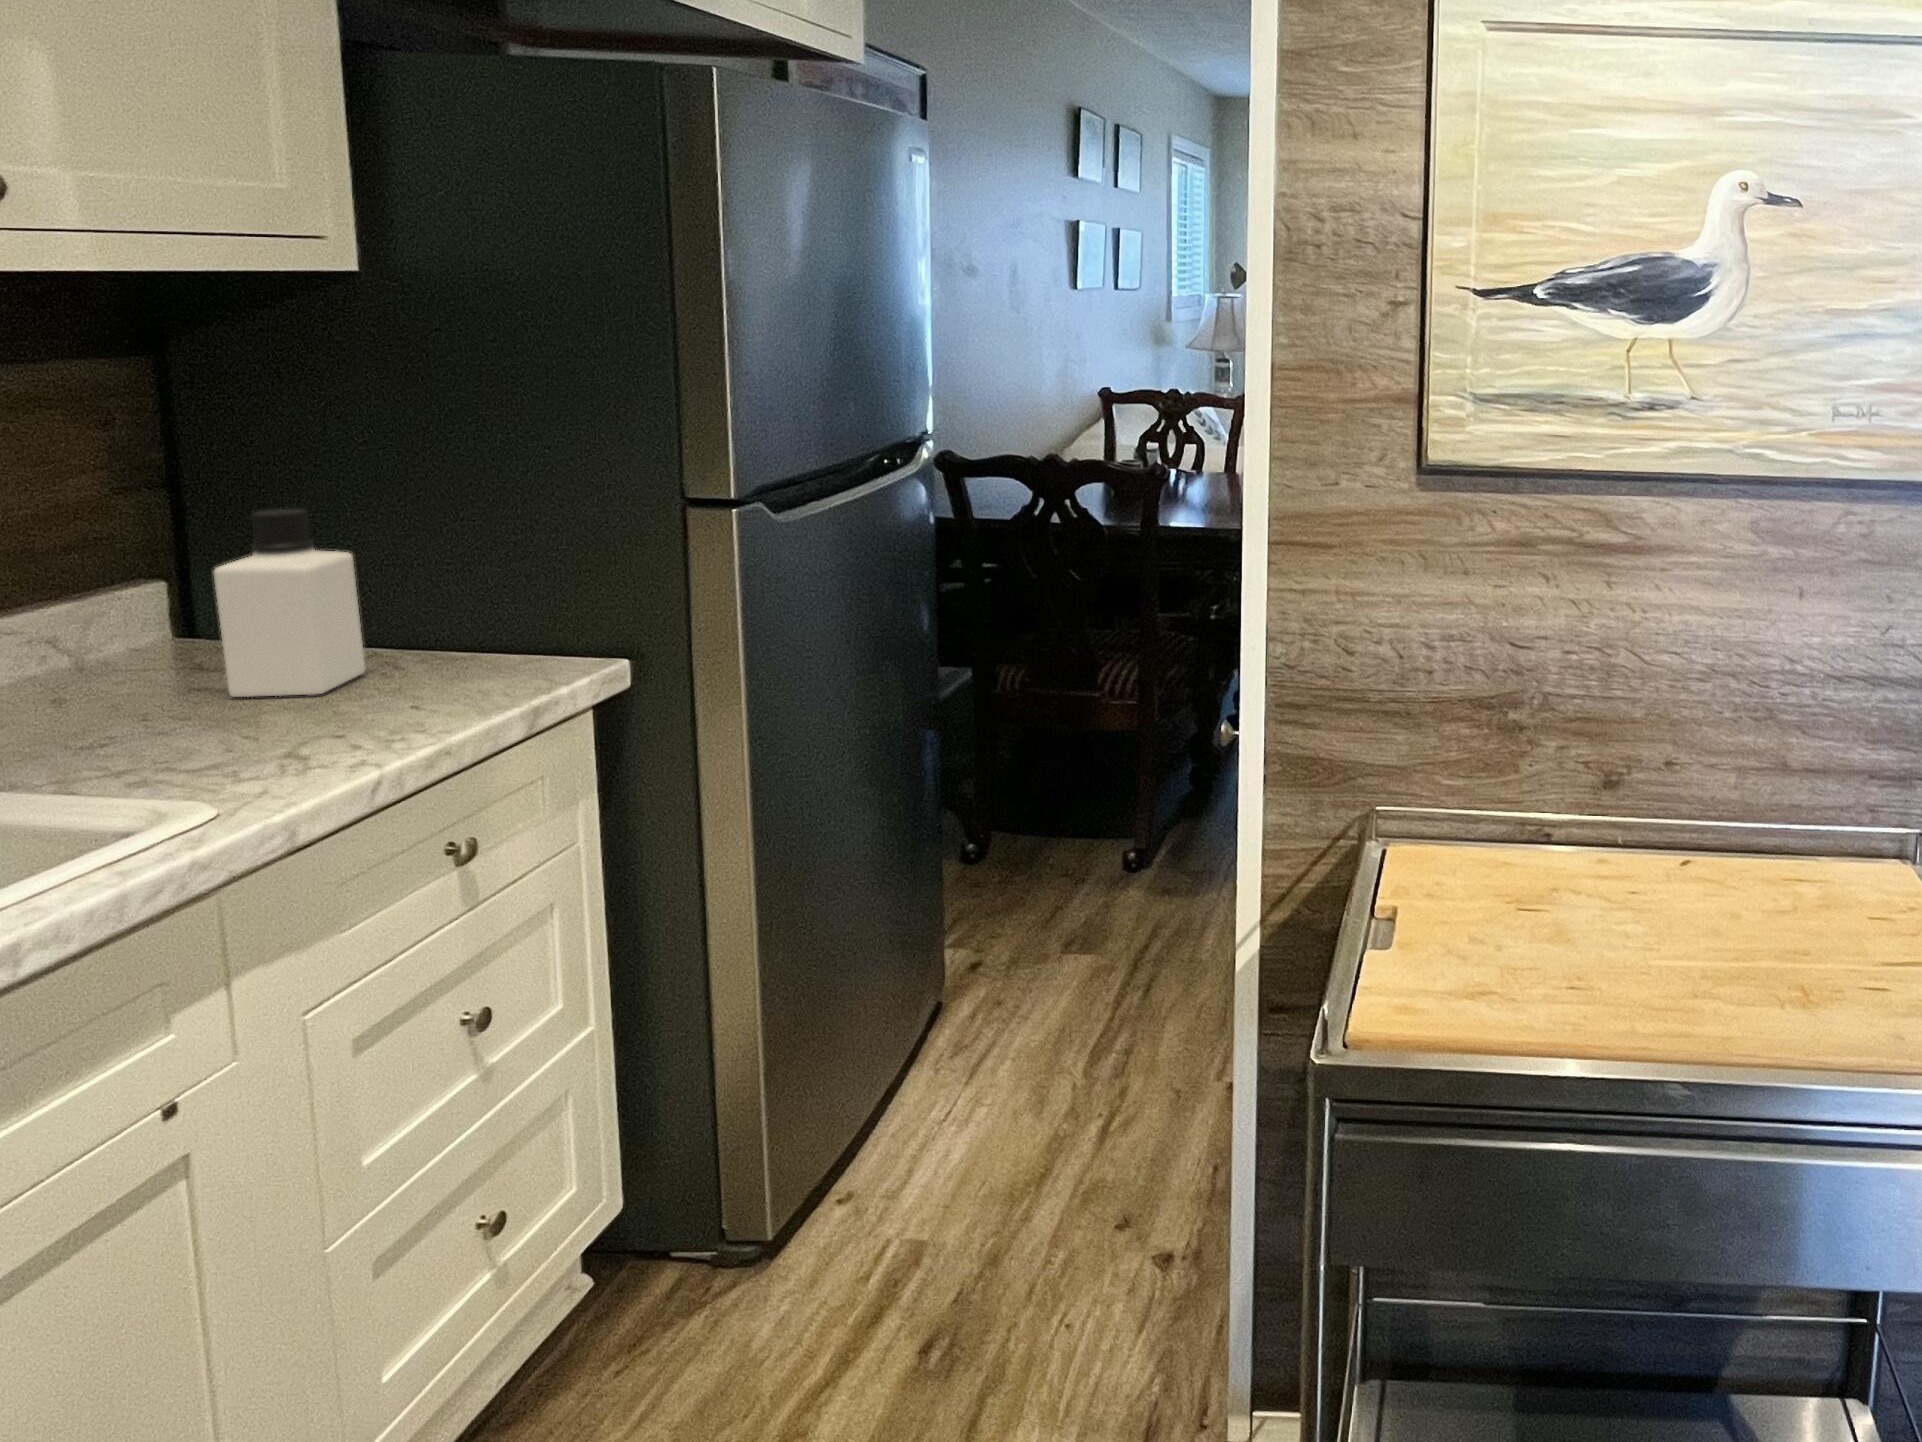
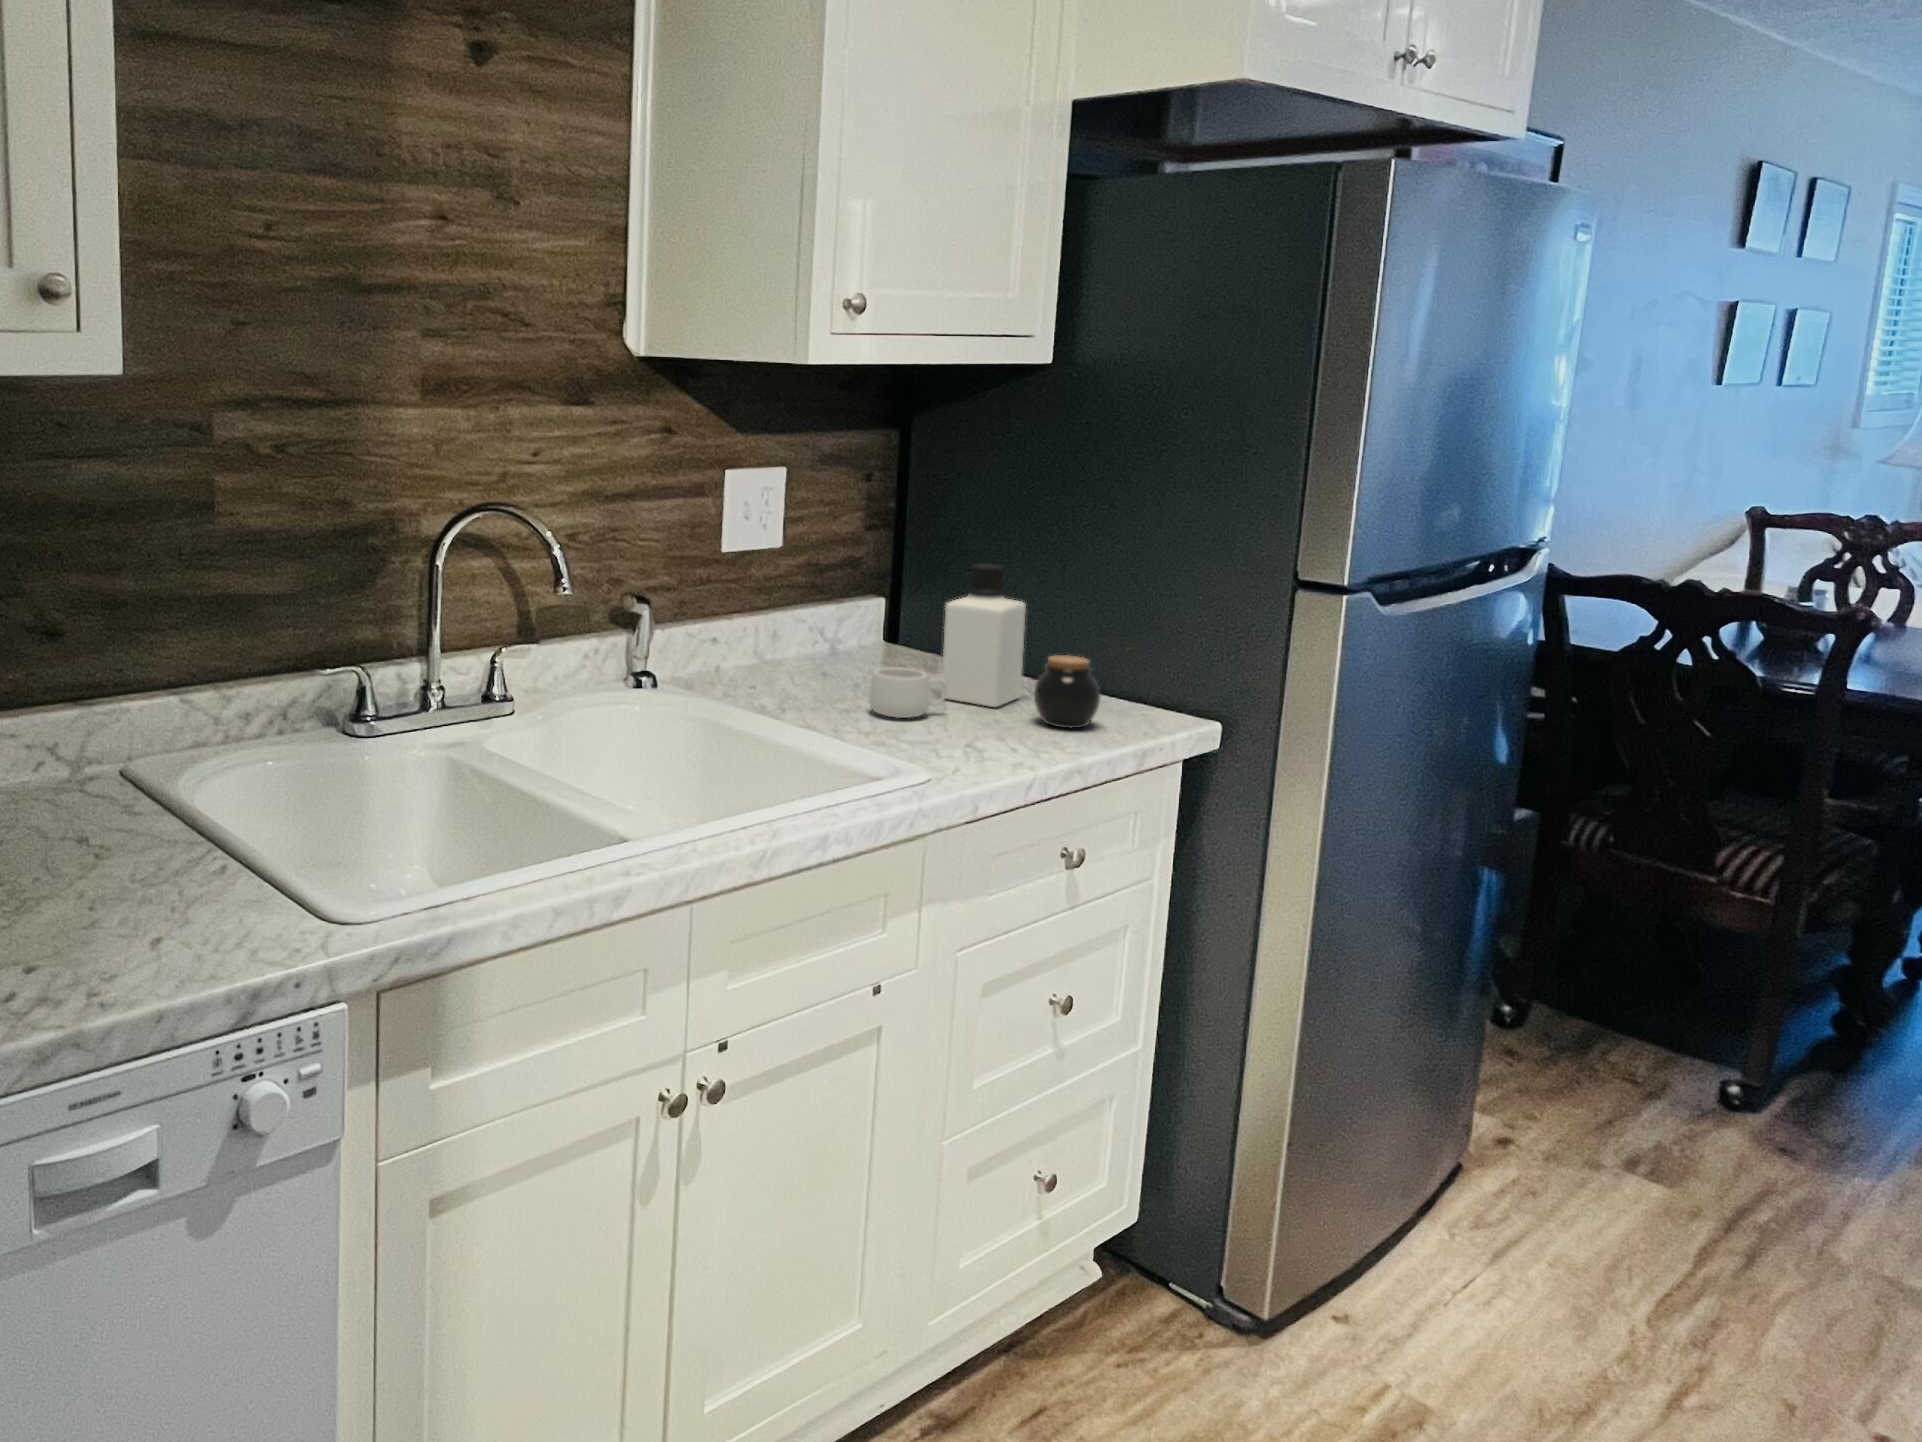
jar: none [372,611,471,703] -> present [1034,655,1100,728]
mug: none [78,668,230,744] -> present [869,667,948,718]

